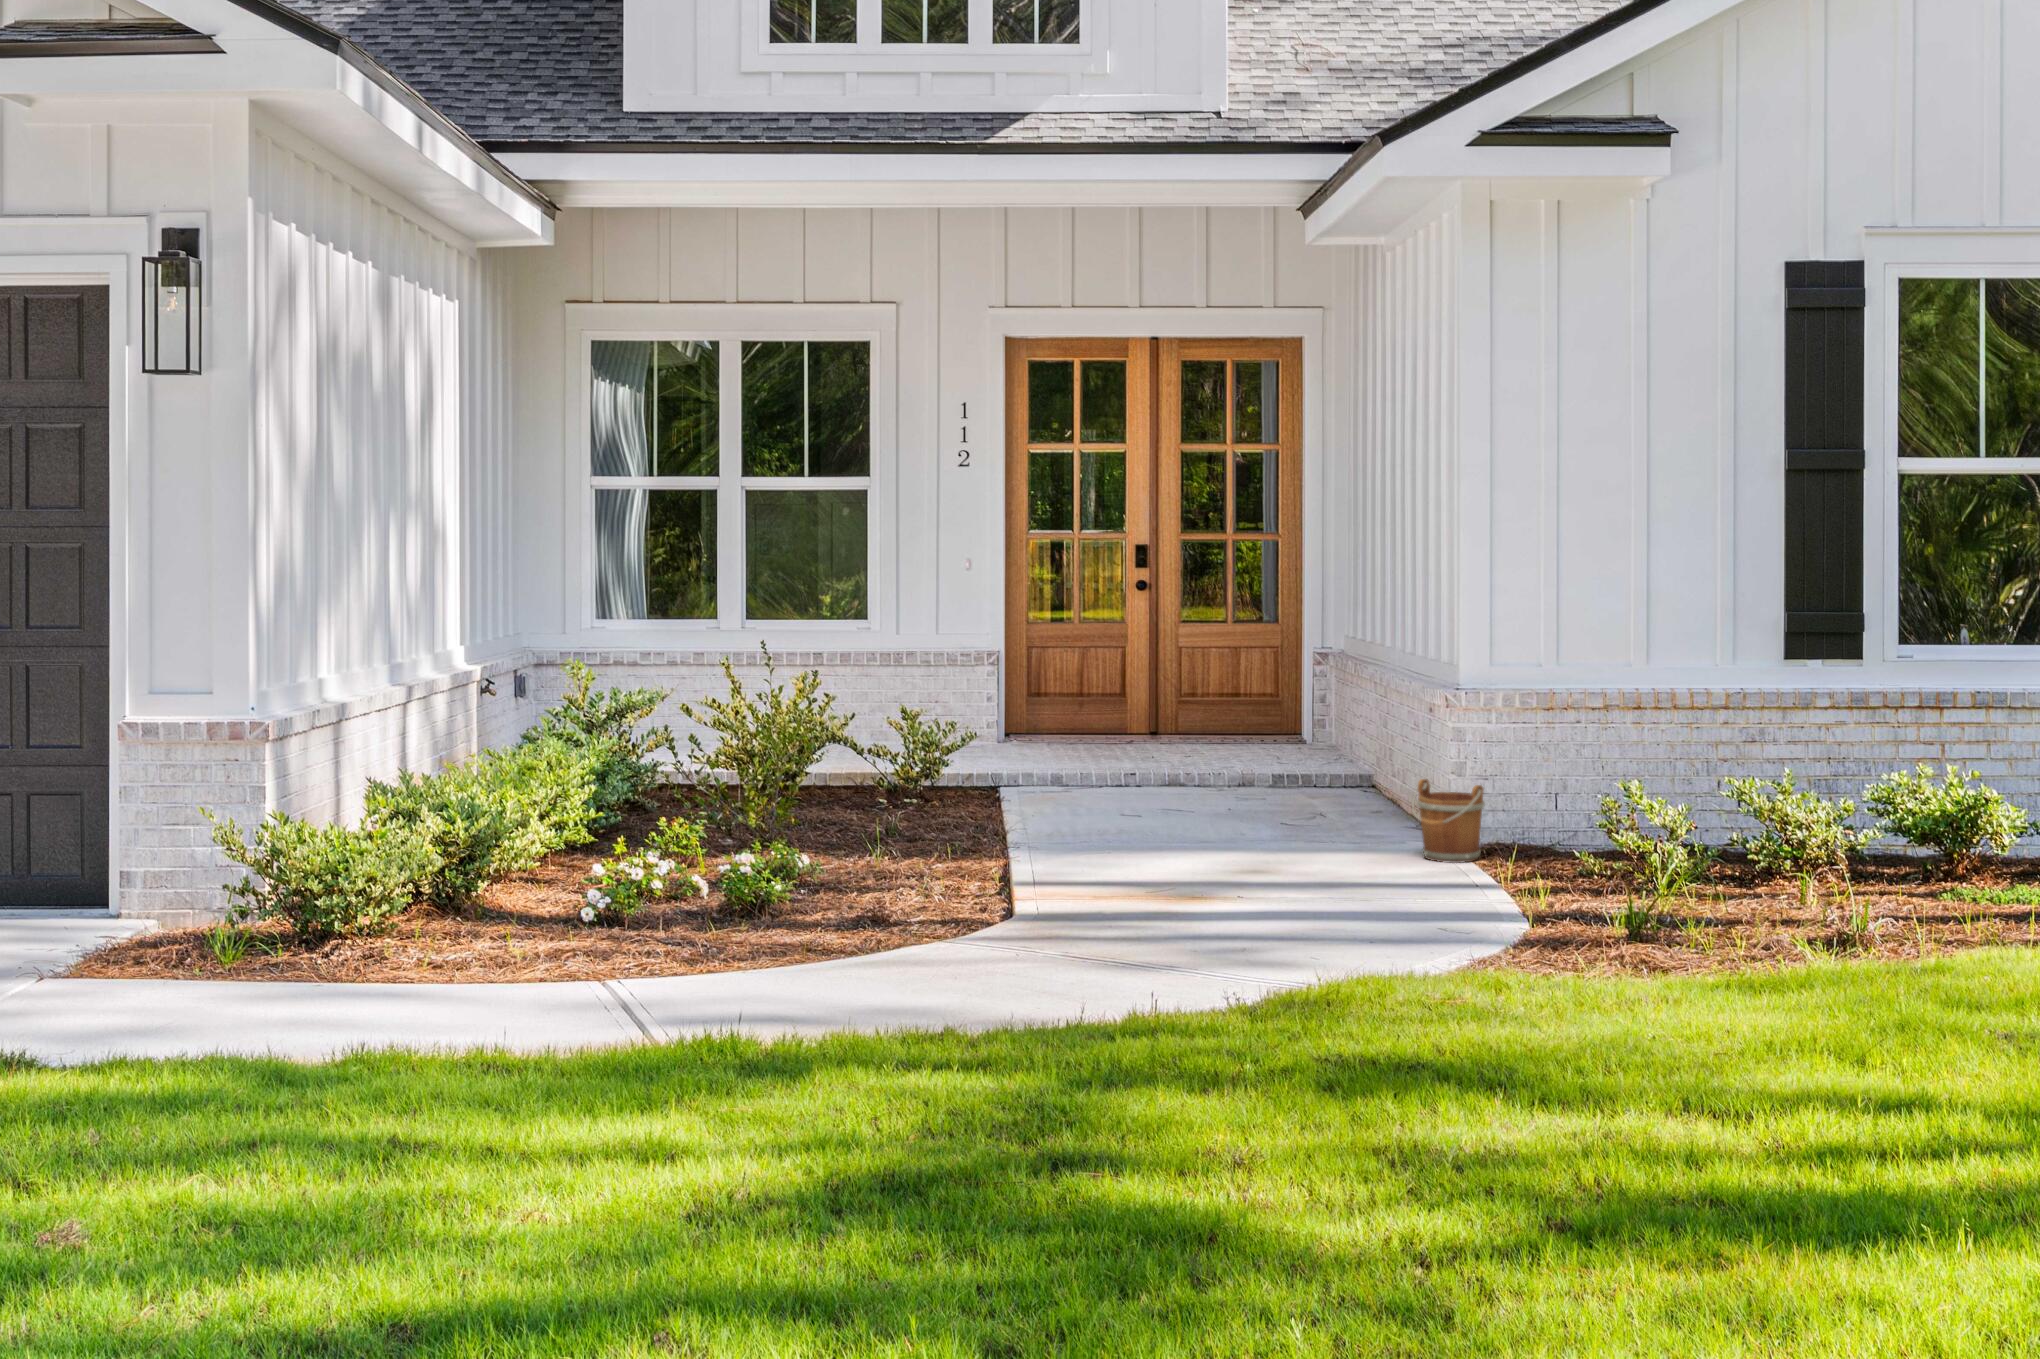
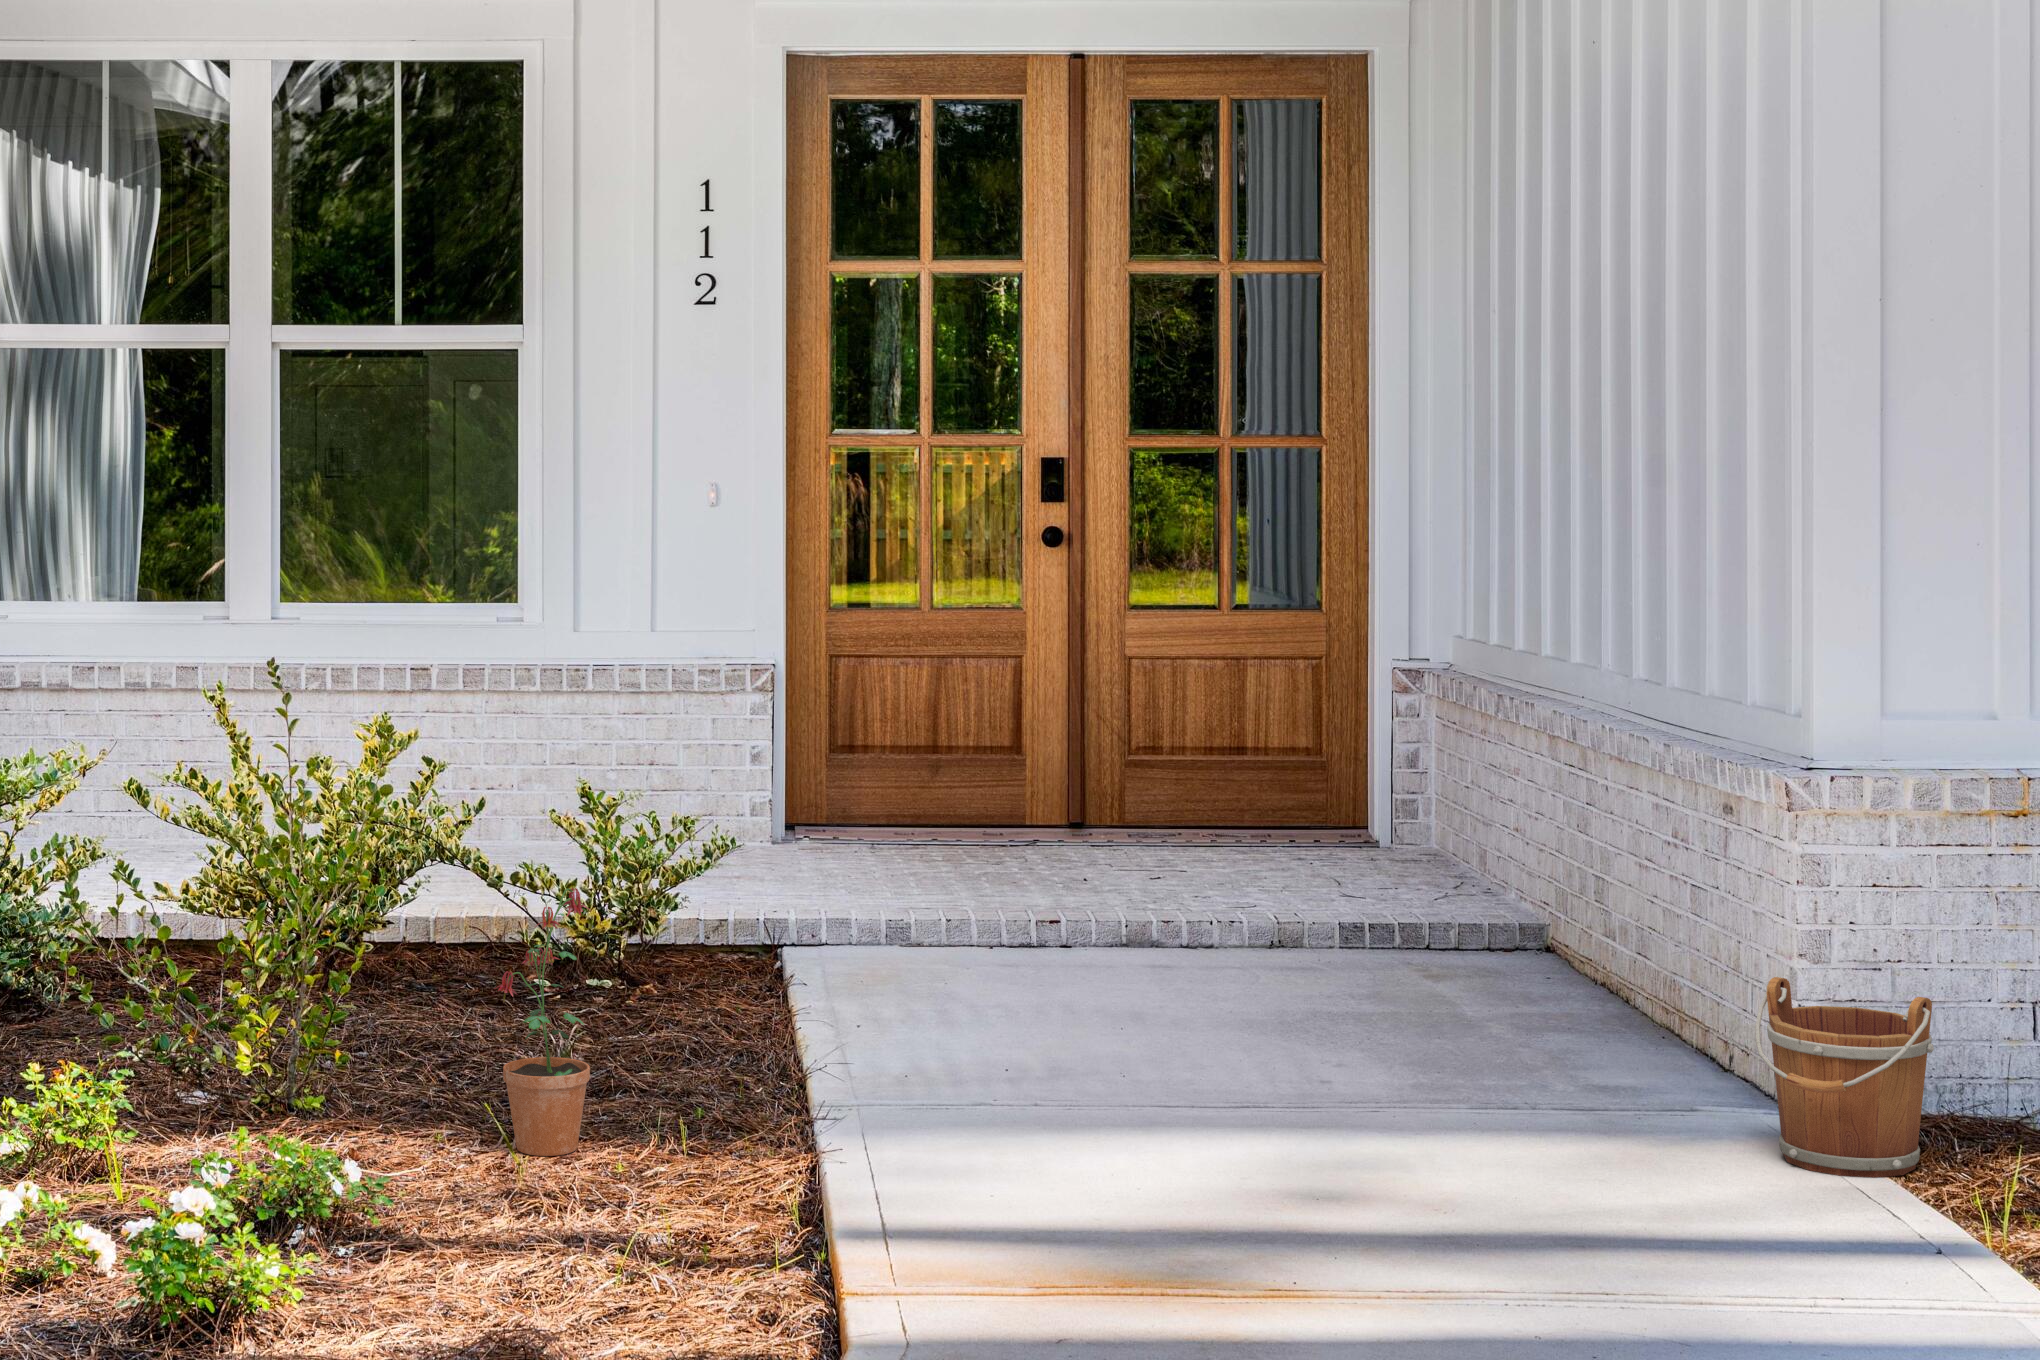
potted plant: none [863,743,906,860] -> present [495,888,590,1156]

